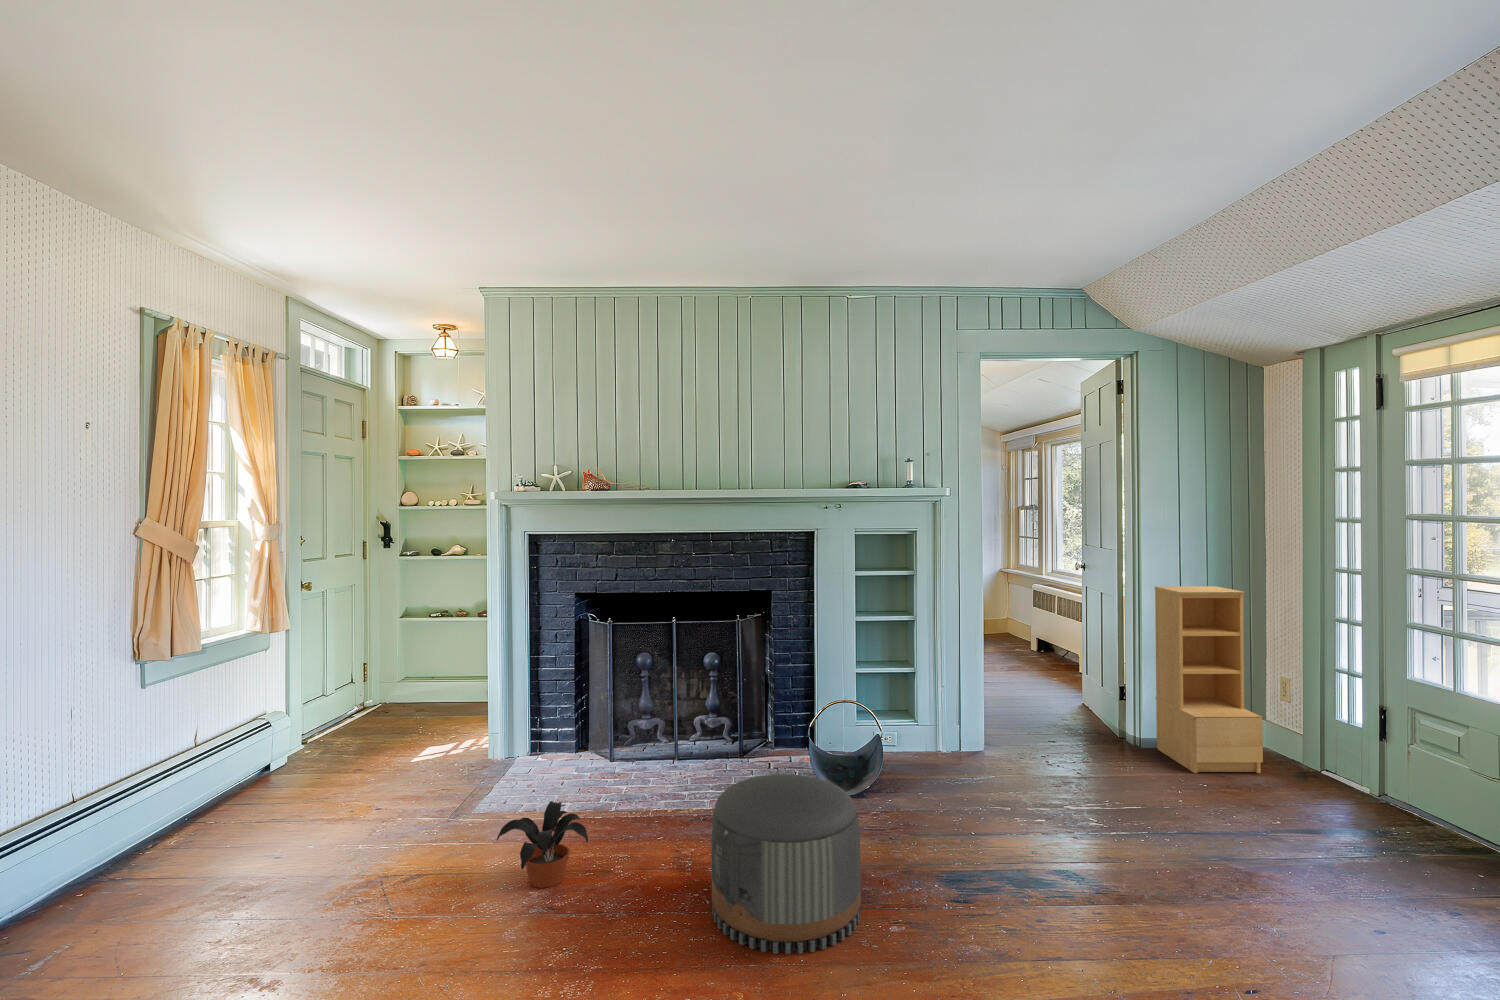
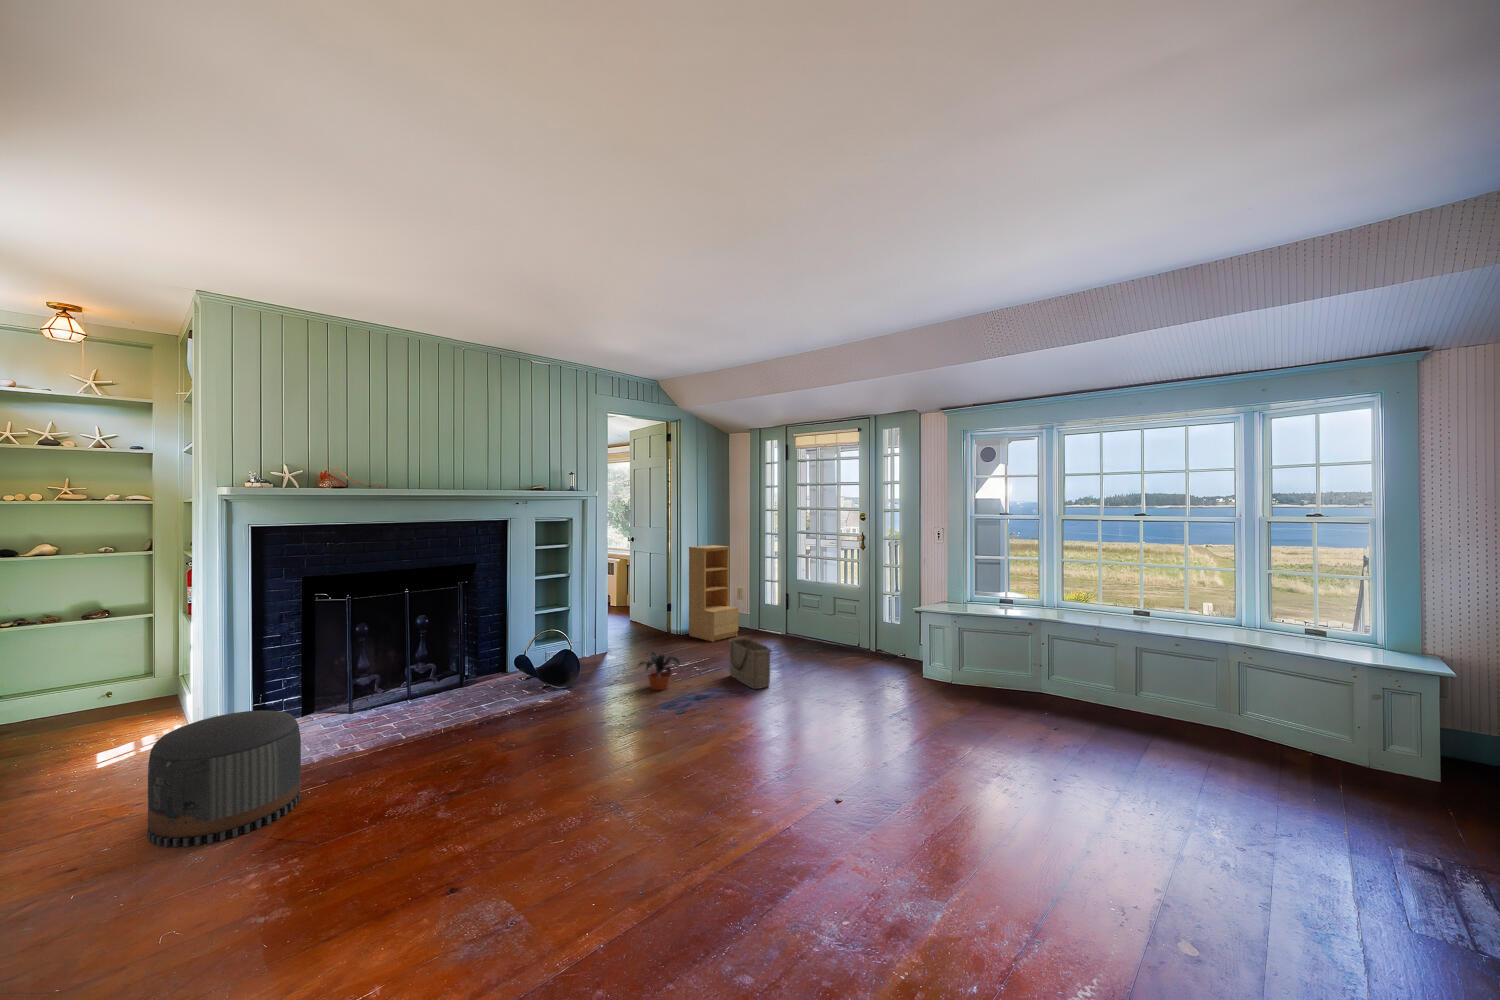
pouf: present [711,774,861,954] -> present [148,710,301,847]
basket: none [1157,787,1237,923] -> present [728,638,771,689]
potted plant: present [497,801,588,888] -> present [639,652,679,690]

